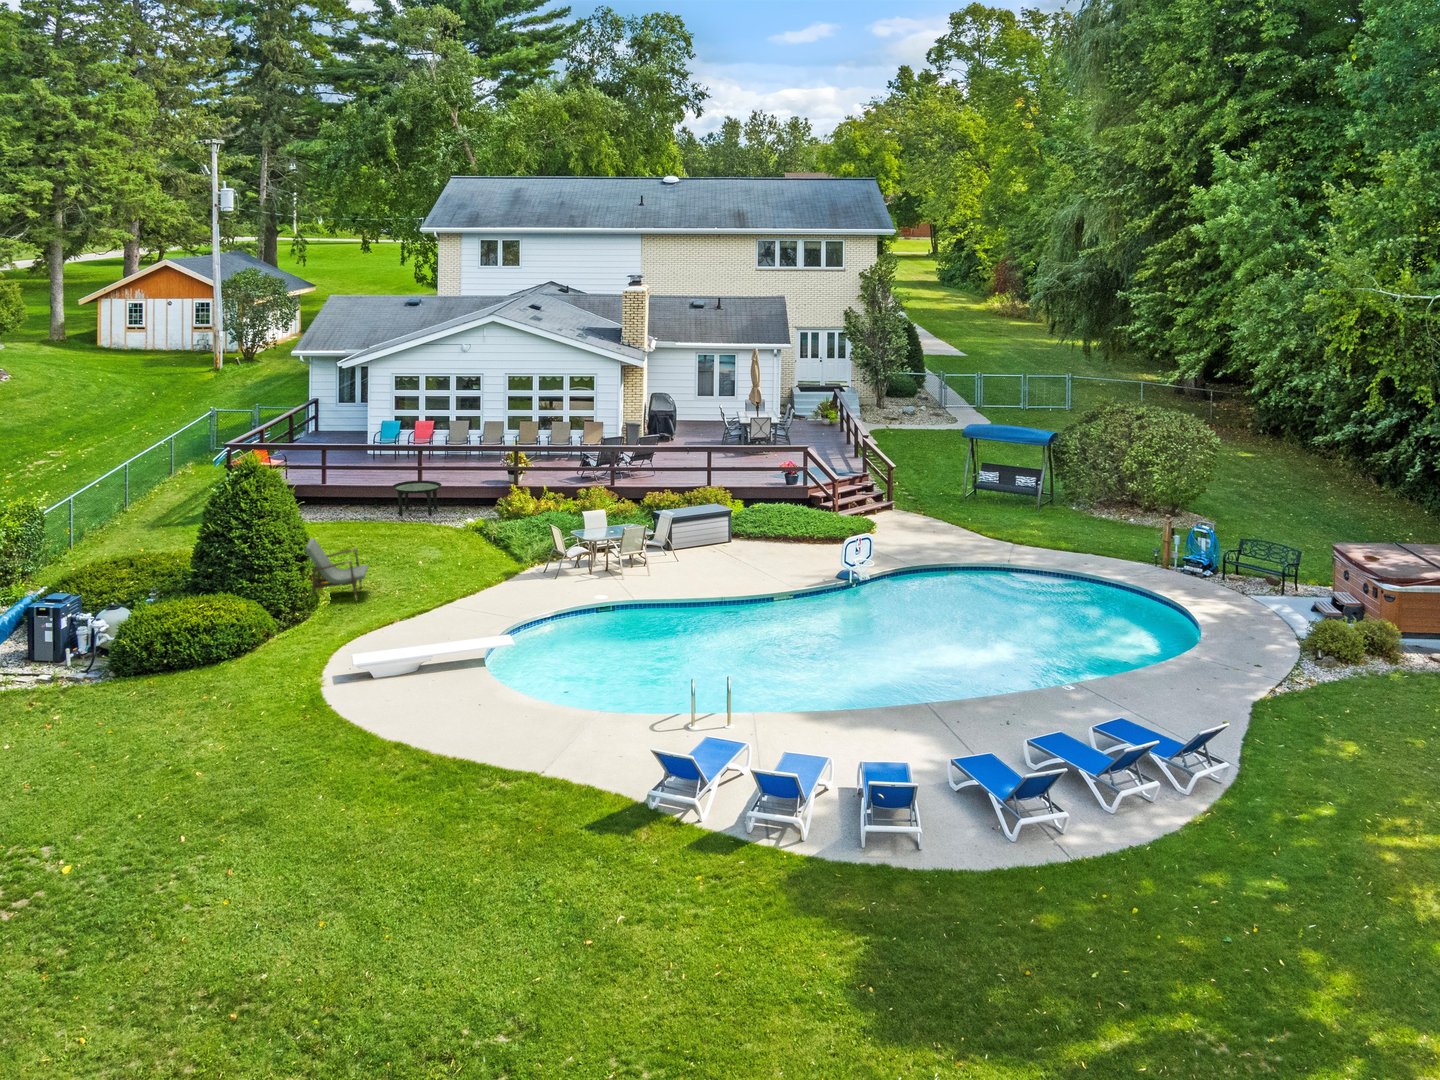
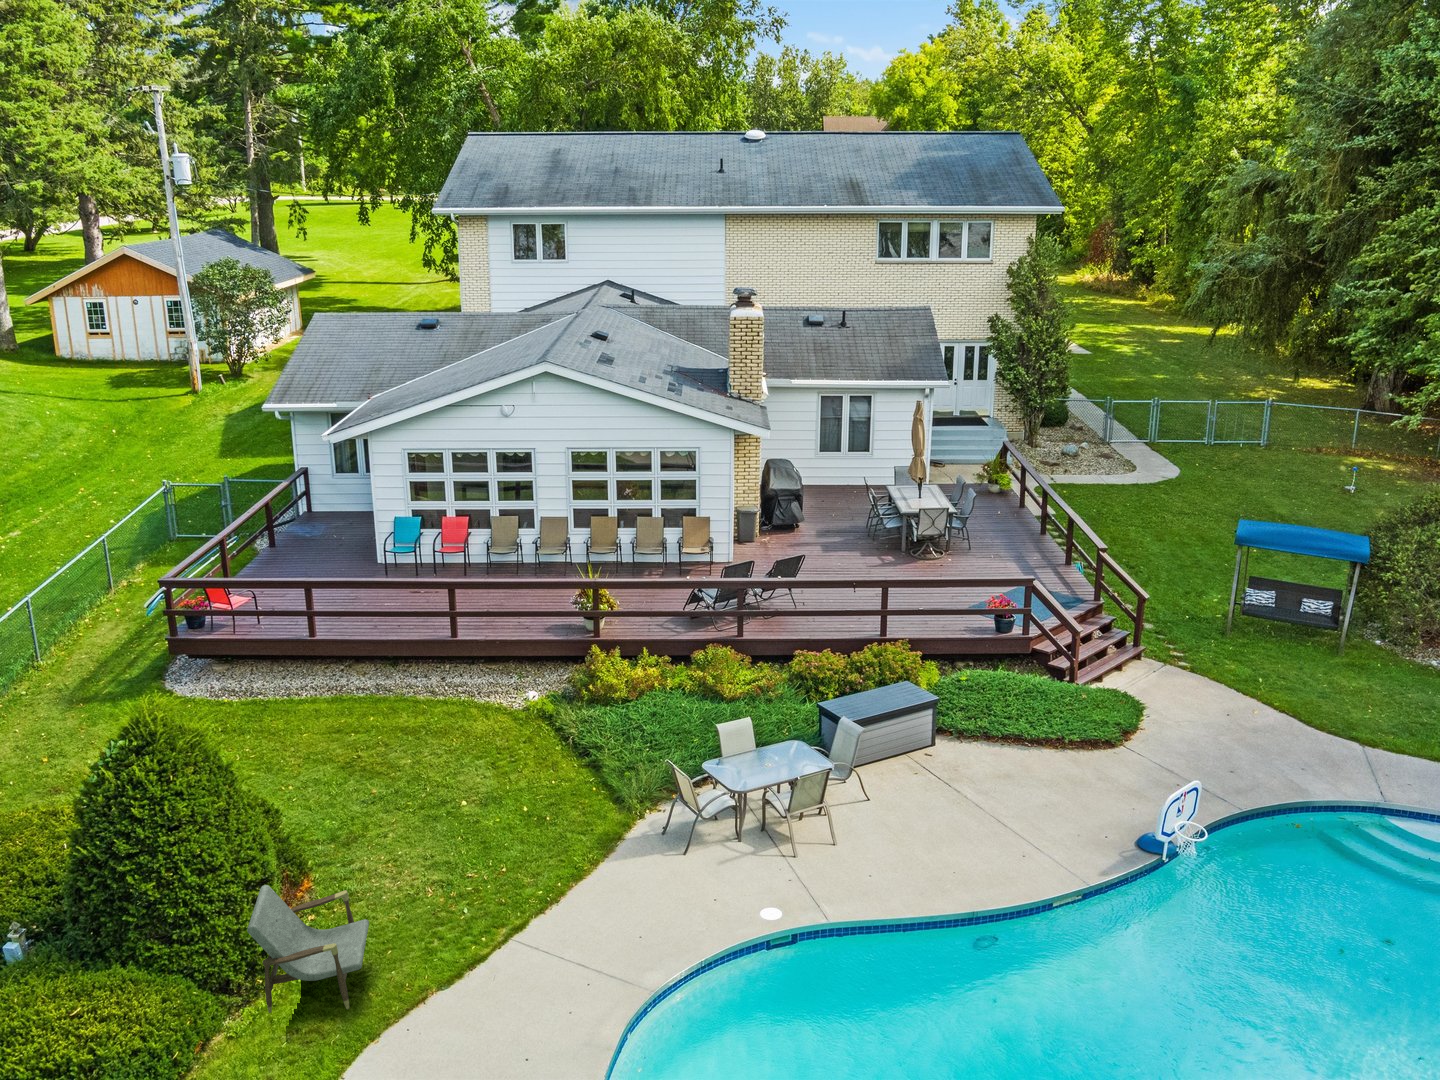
round table: present [392,481,441,516] -> none [410,644,485,709]

